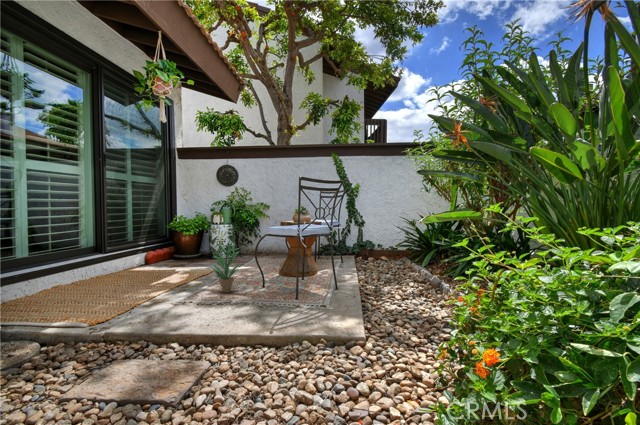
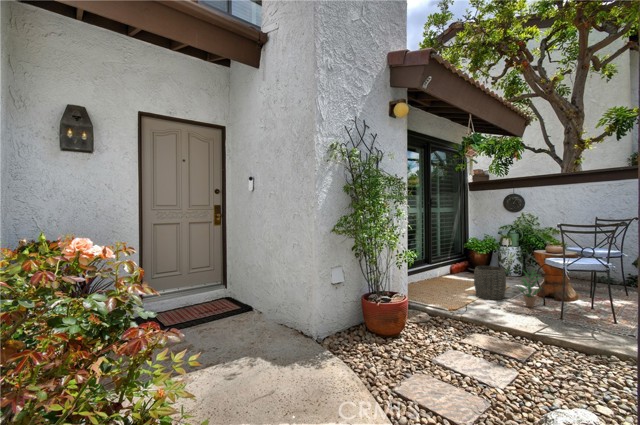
woven basket: none [159,245,202,291] -> present [474,266,506,300]

